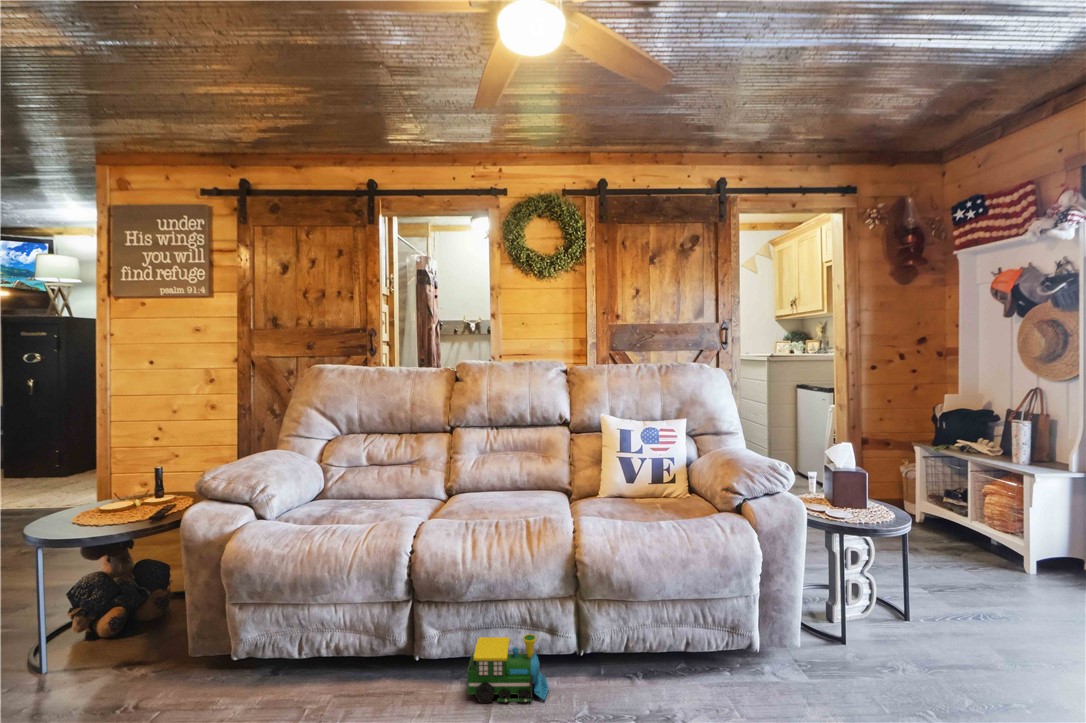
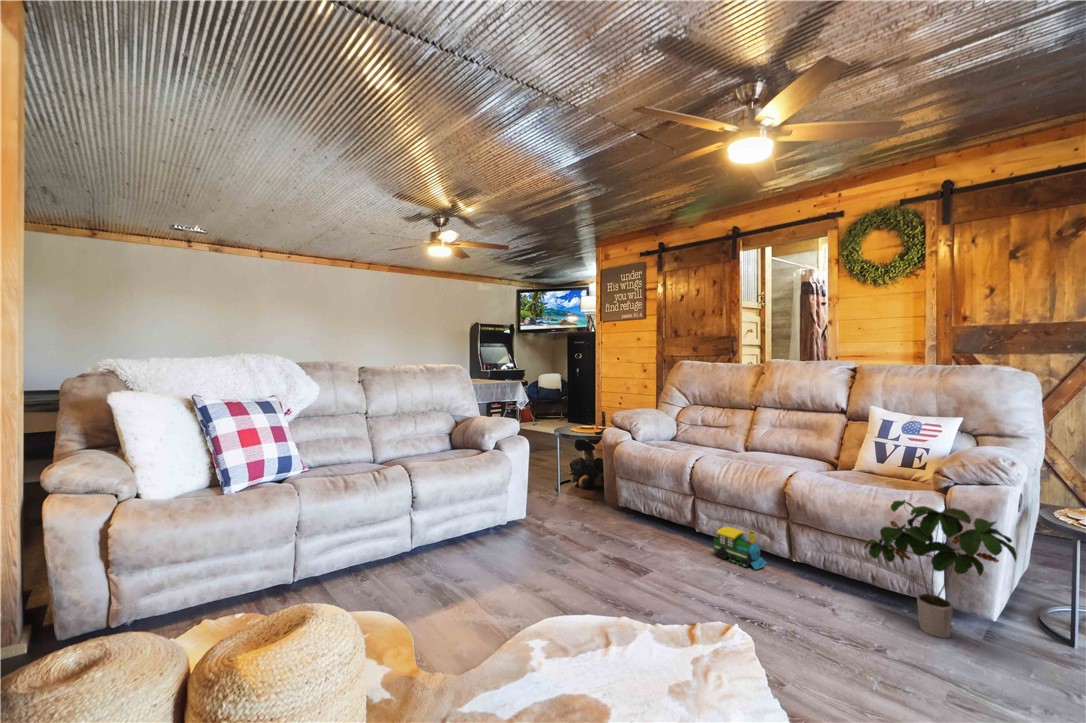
potted plant: none [687,529,842,702] -> present [864,500,1017,638]

